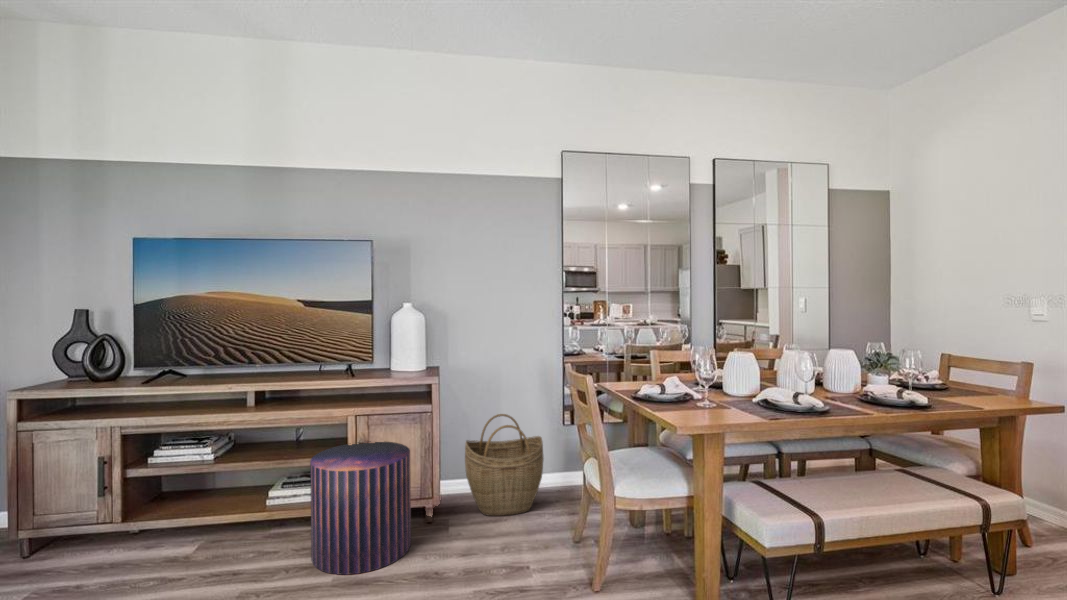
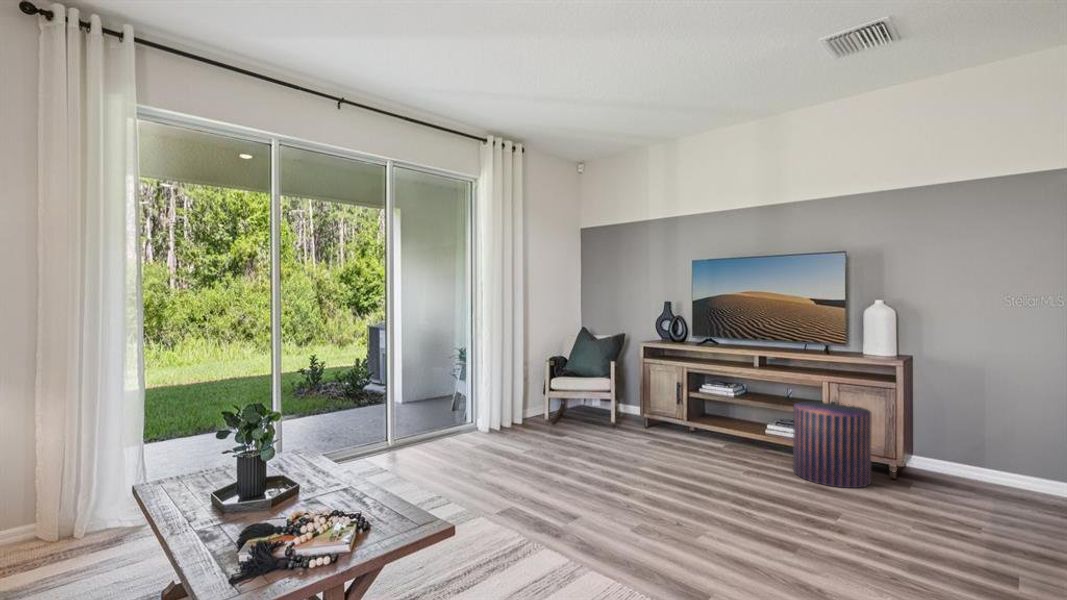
woven basket: present [465,414,544,516] -> none [931,405,1026,498]

